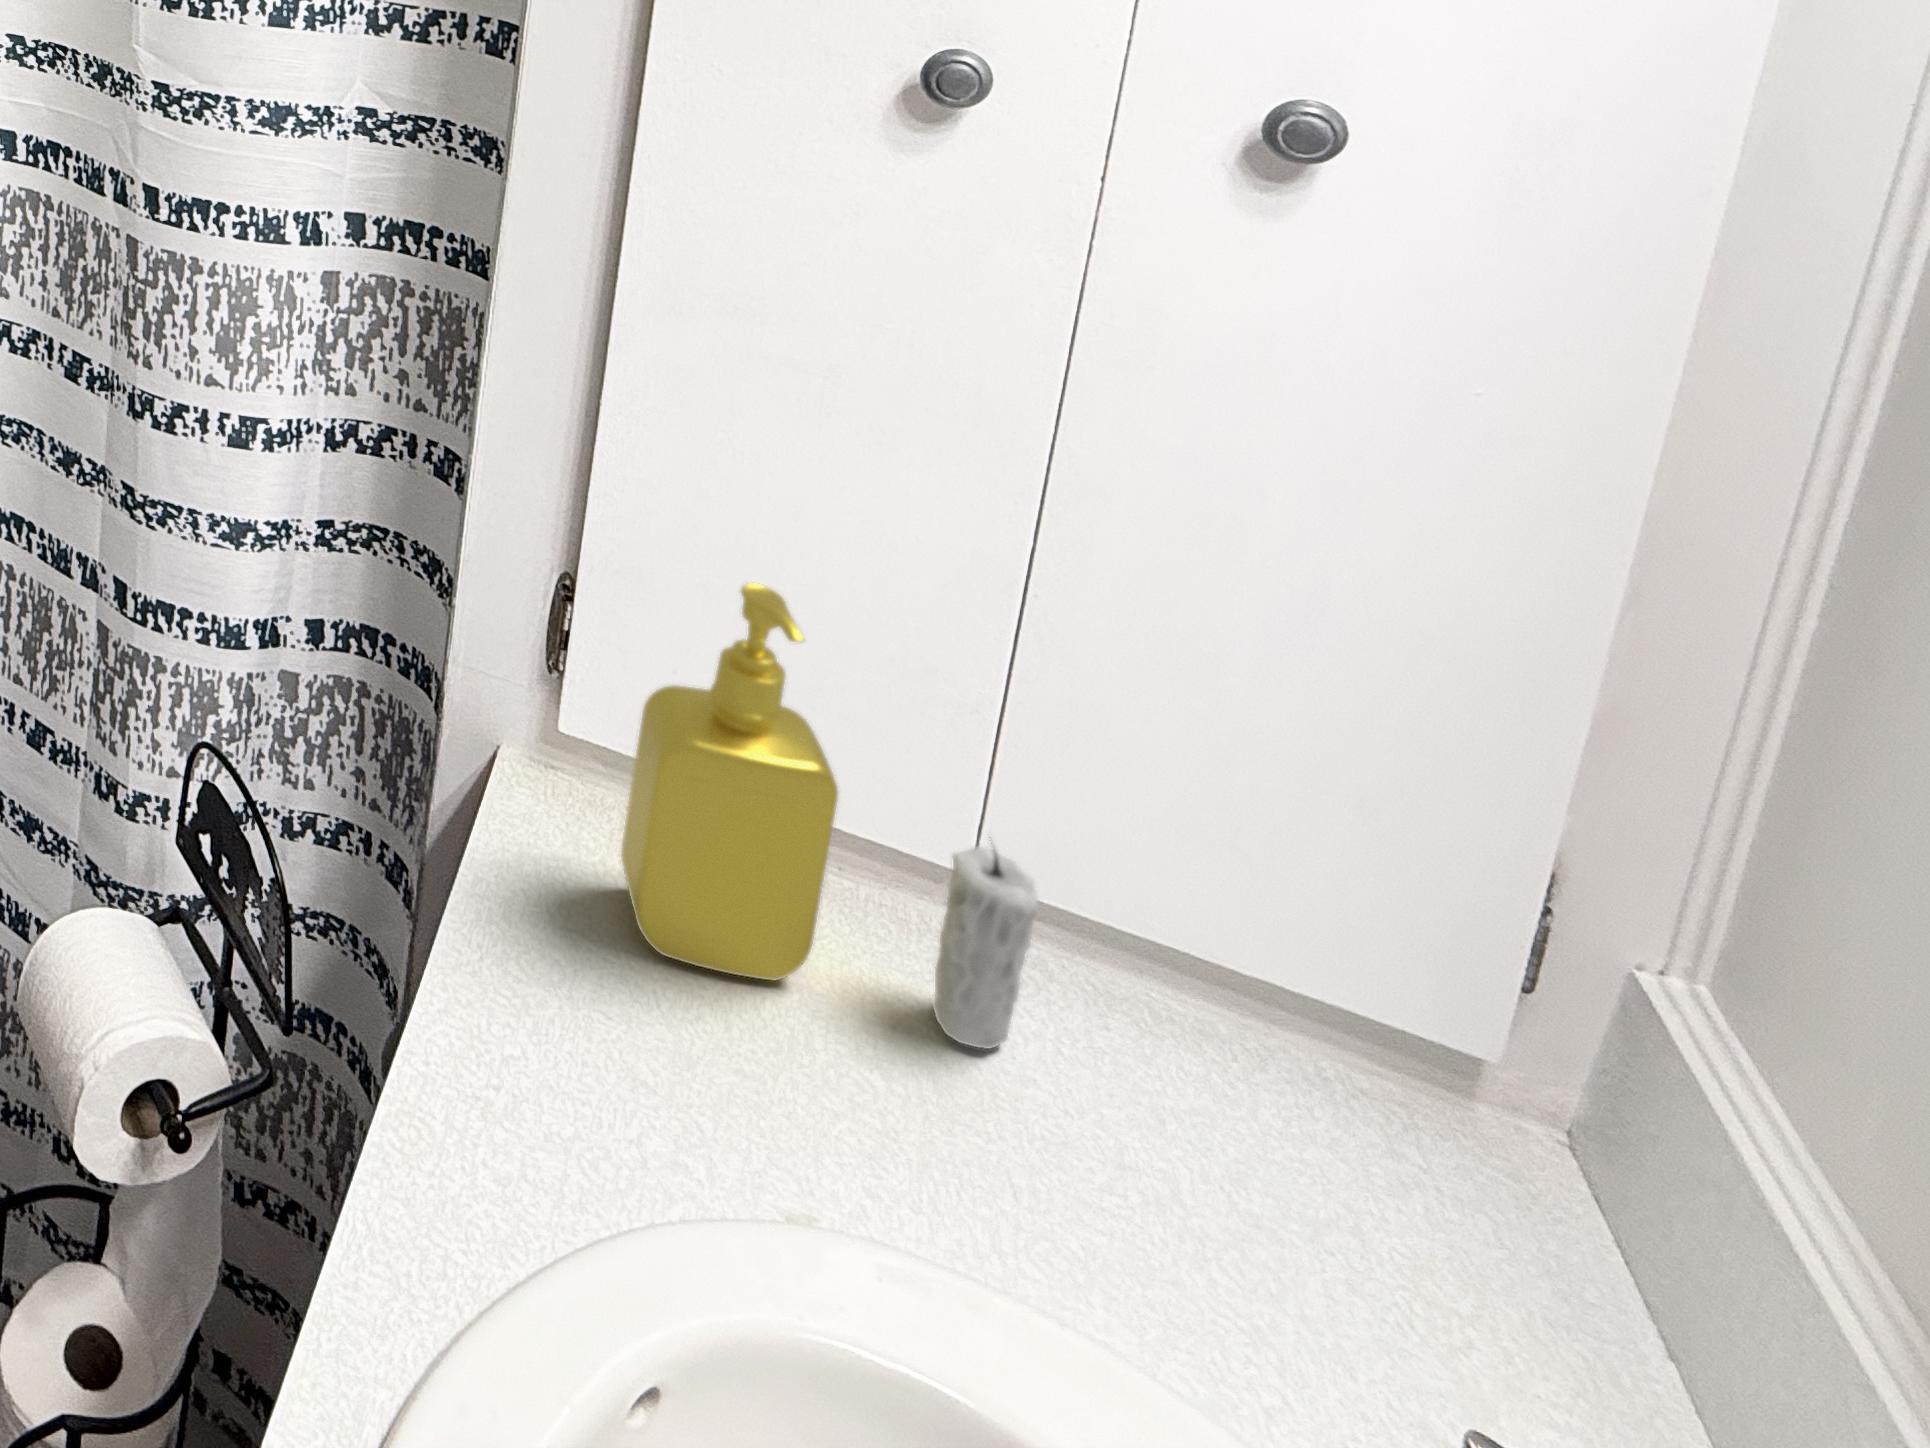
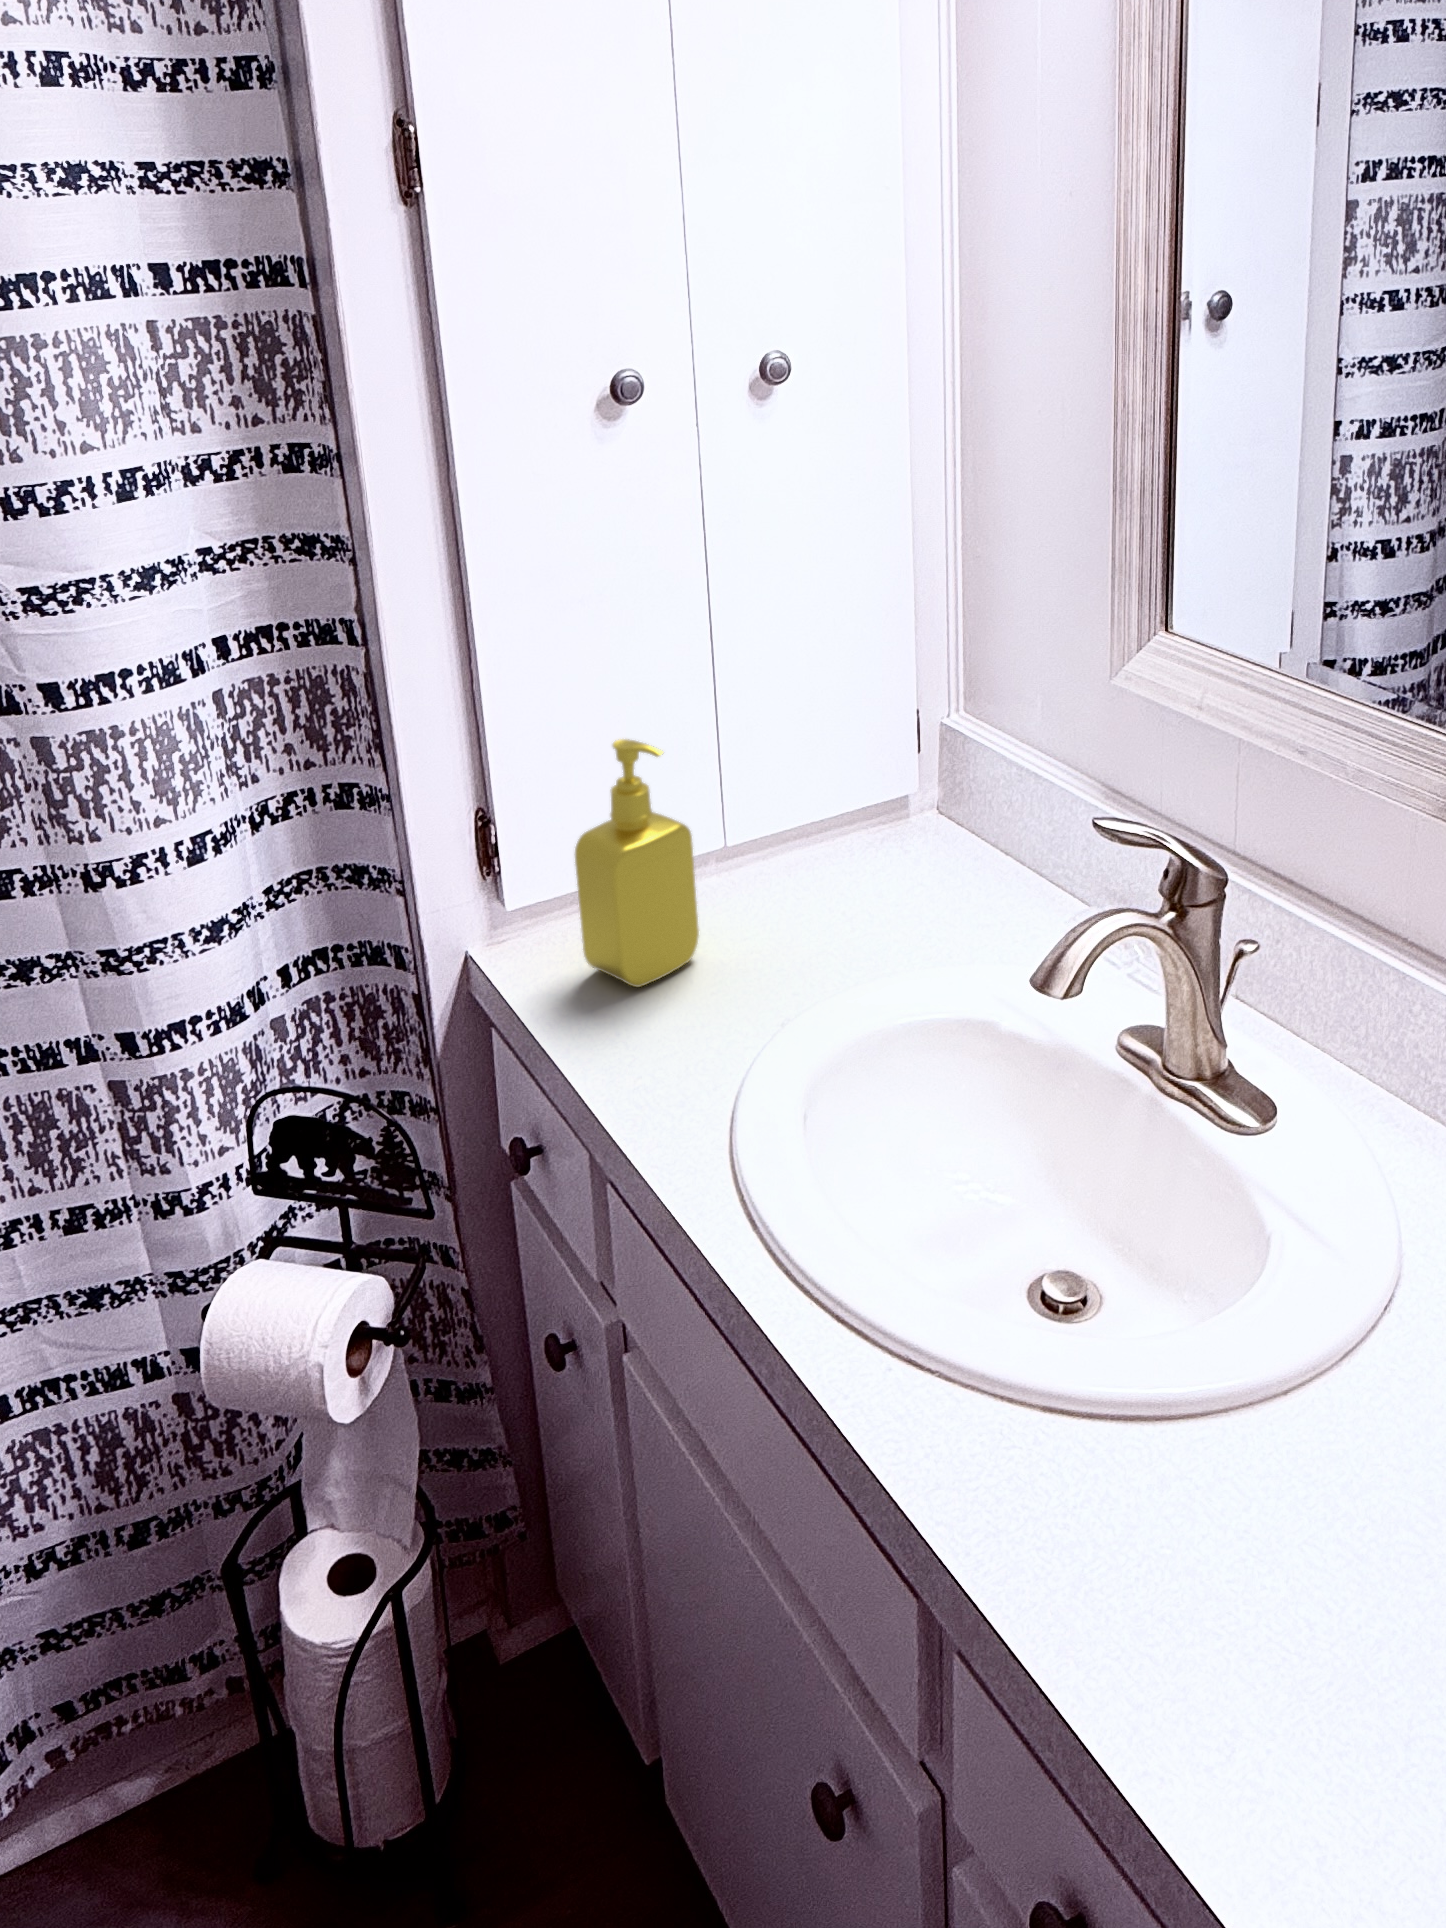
candle: present [933,846,1039,1049] -> none [738,811,784,932]

